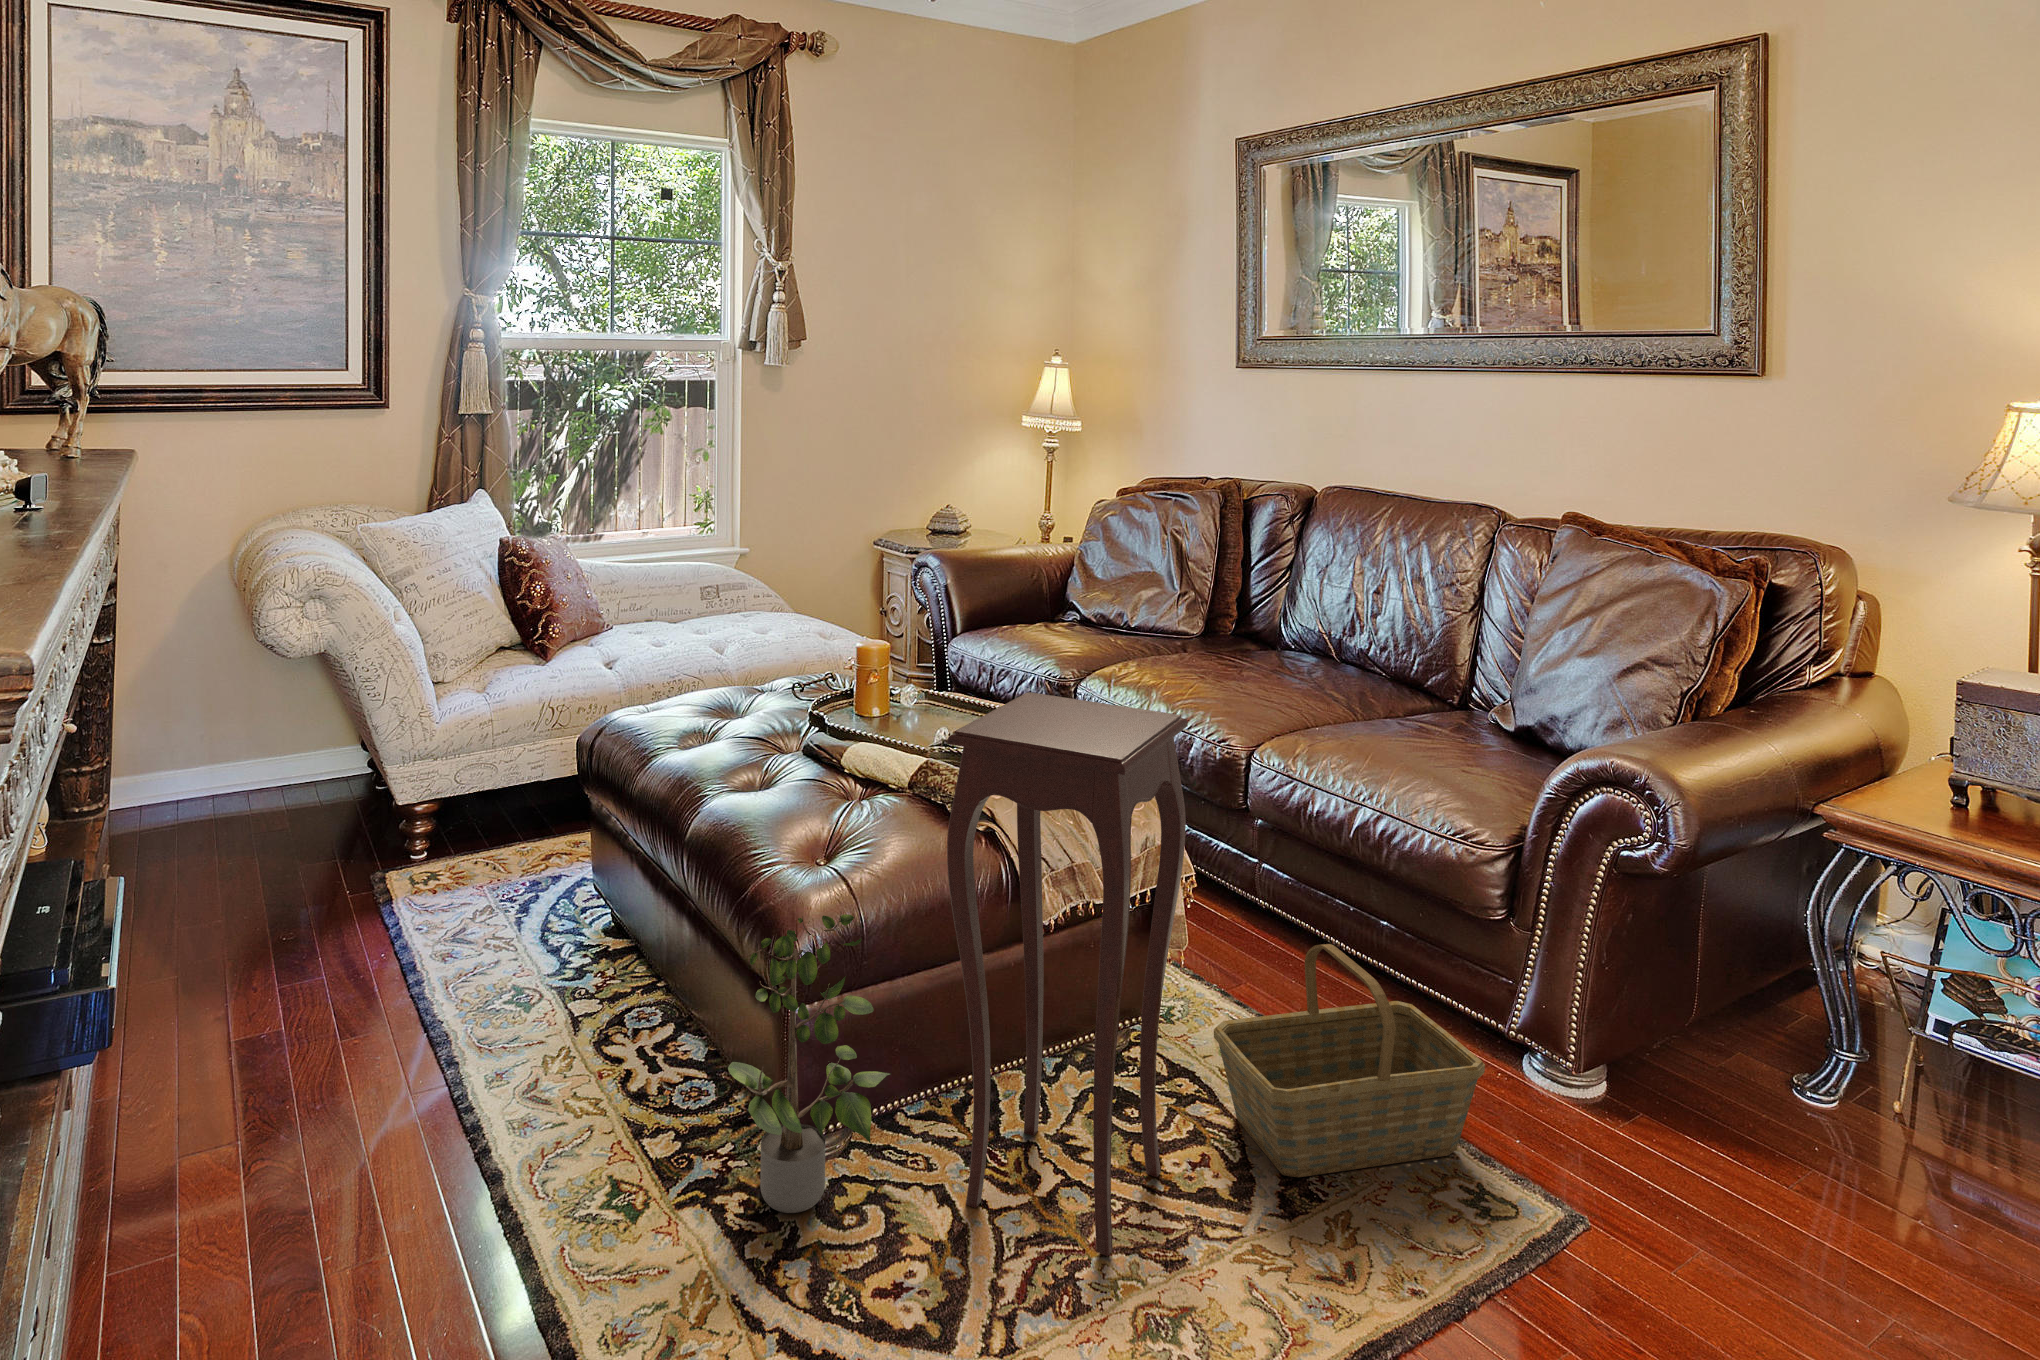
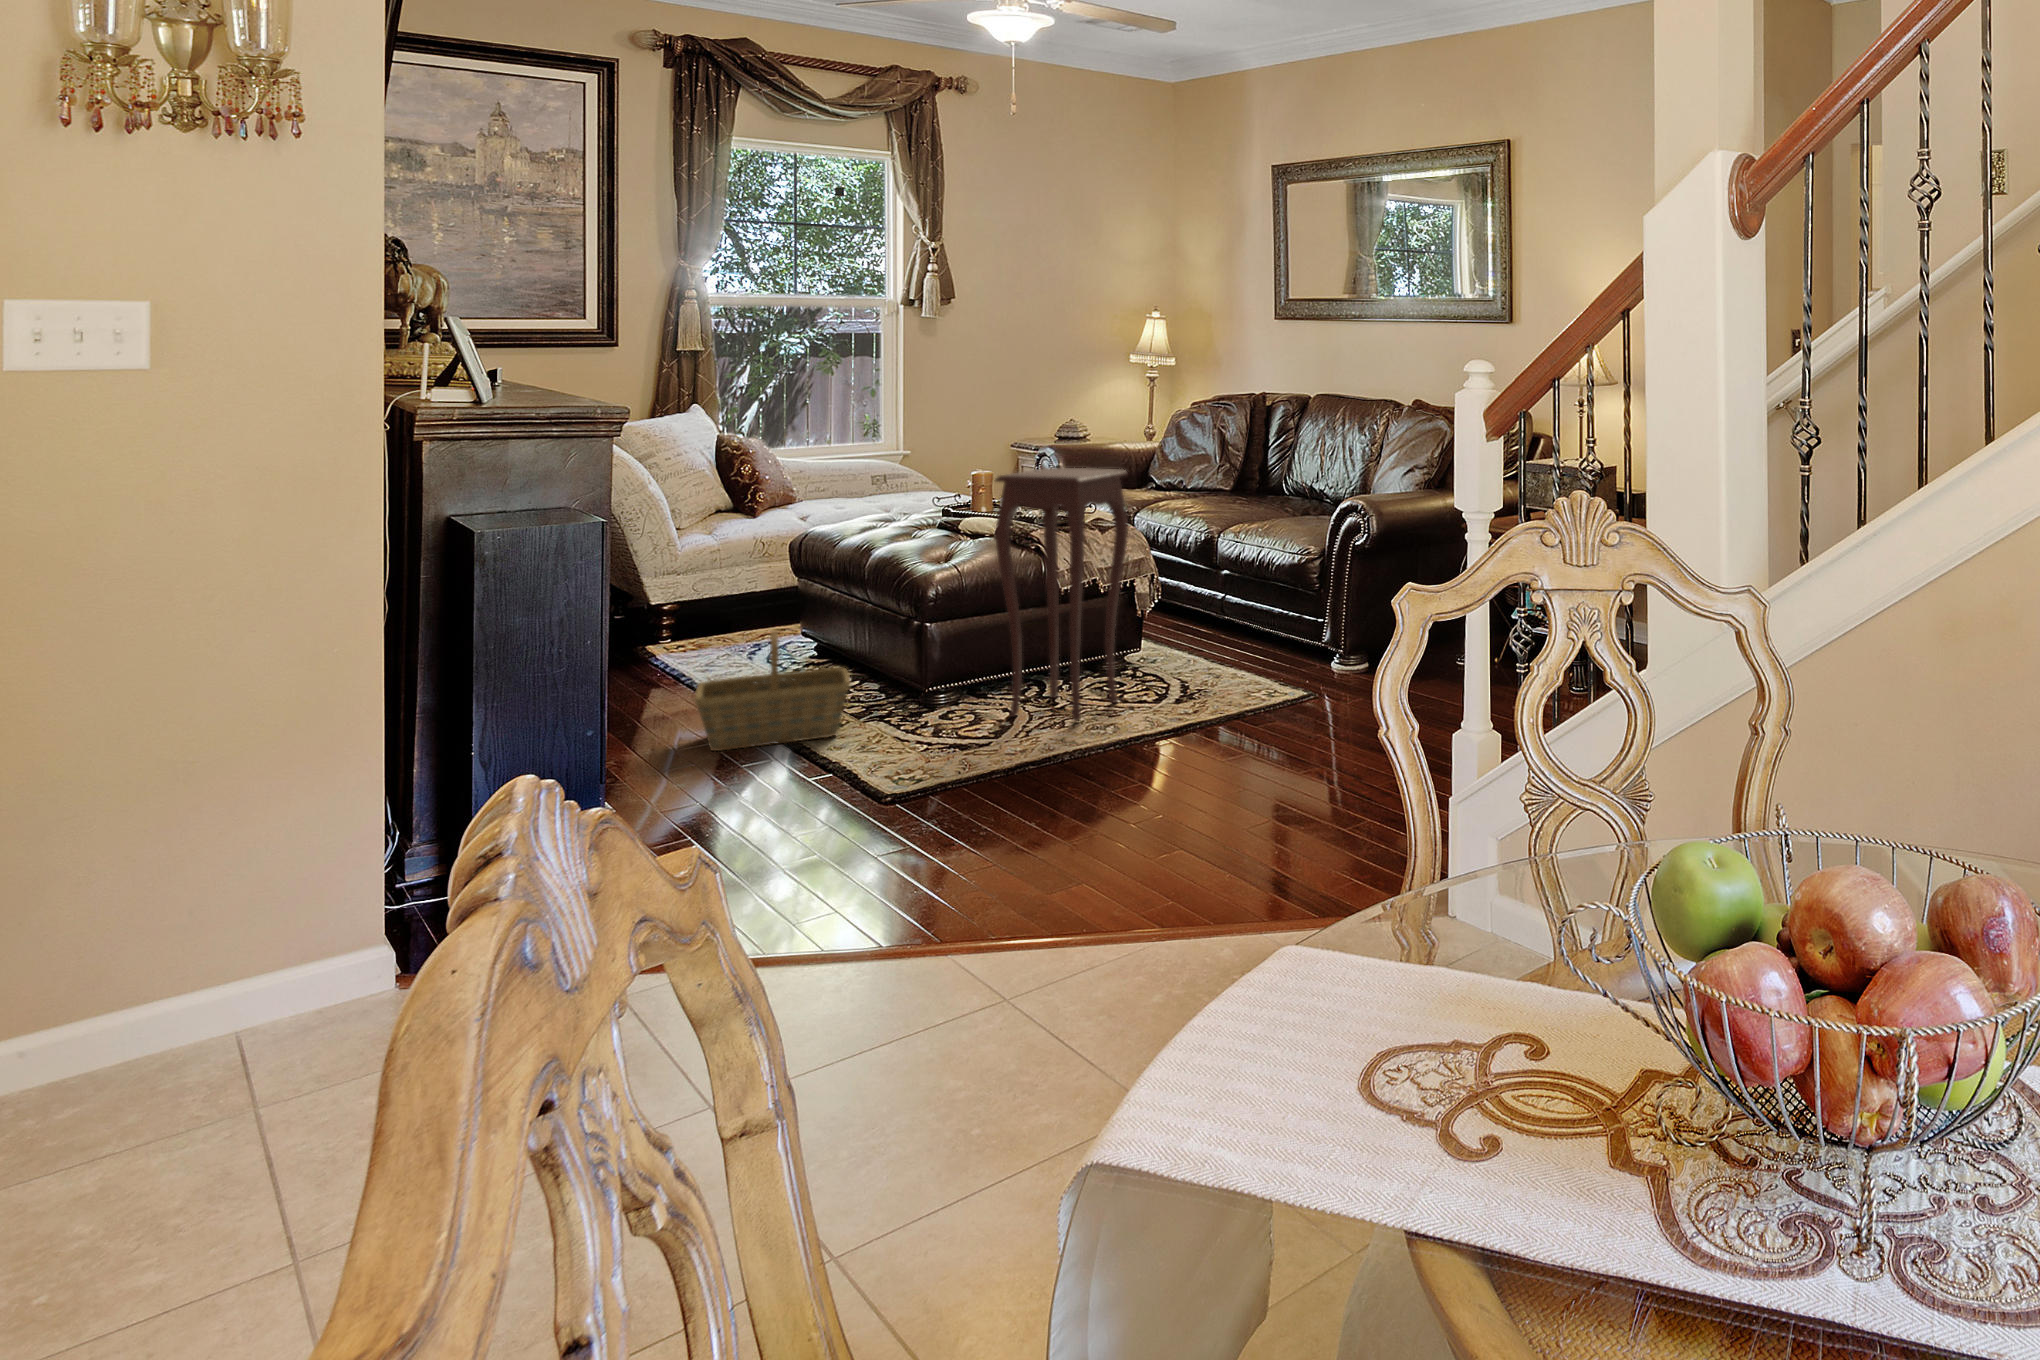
potted plant: present [728,913,890,1213] -> none [878,571,972,724]
basket: present [1214,944,1485,1177] -> present [695,631,850,751]

